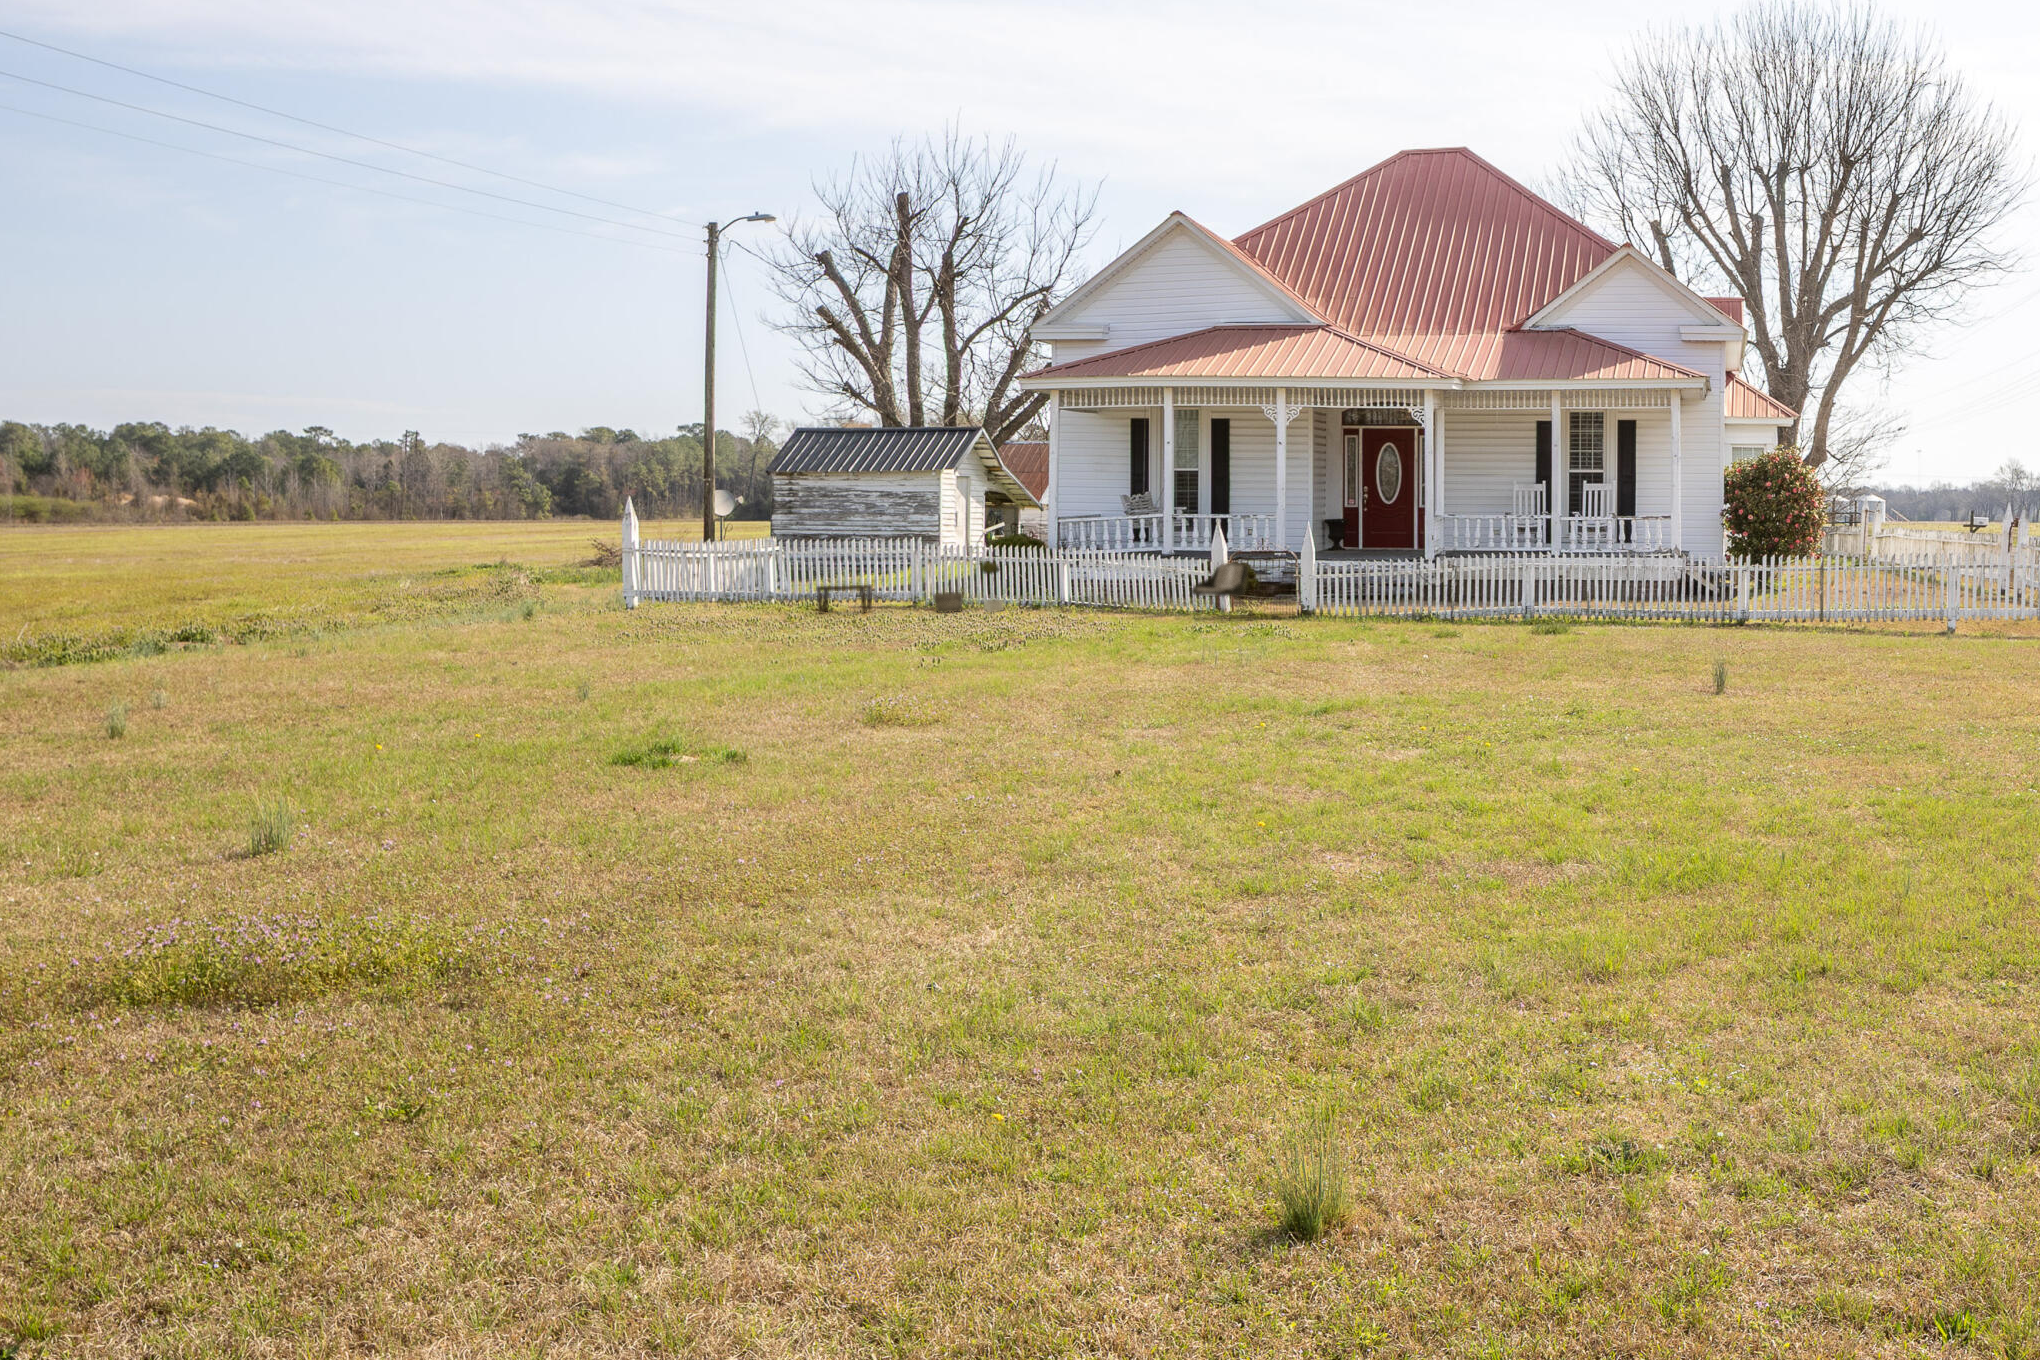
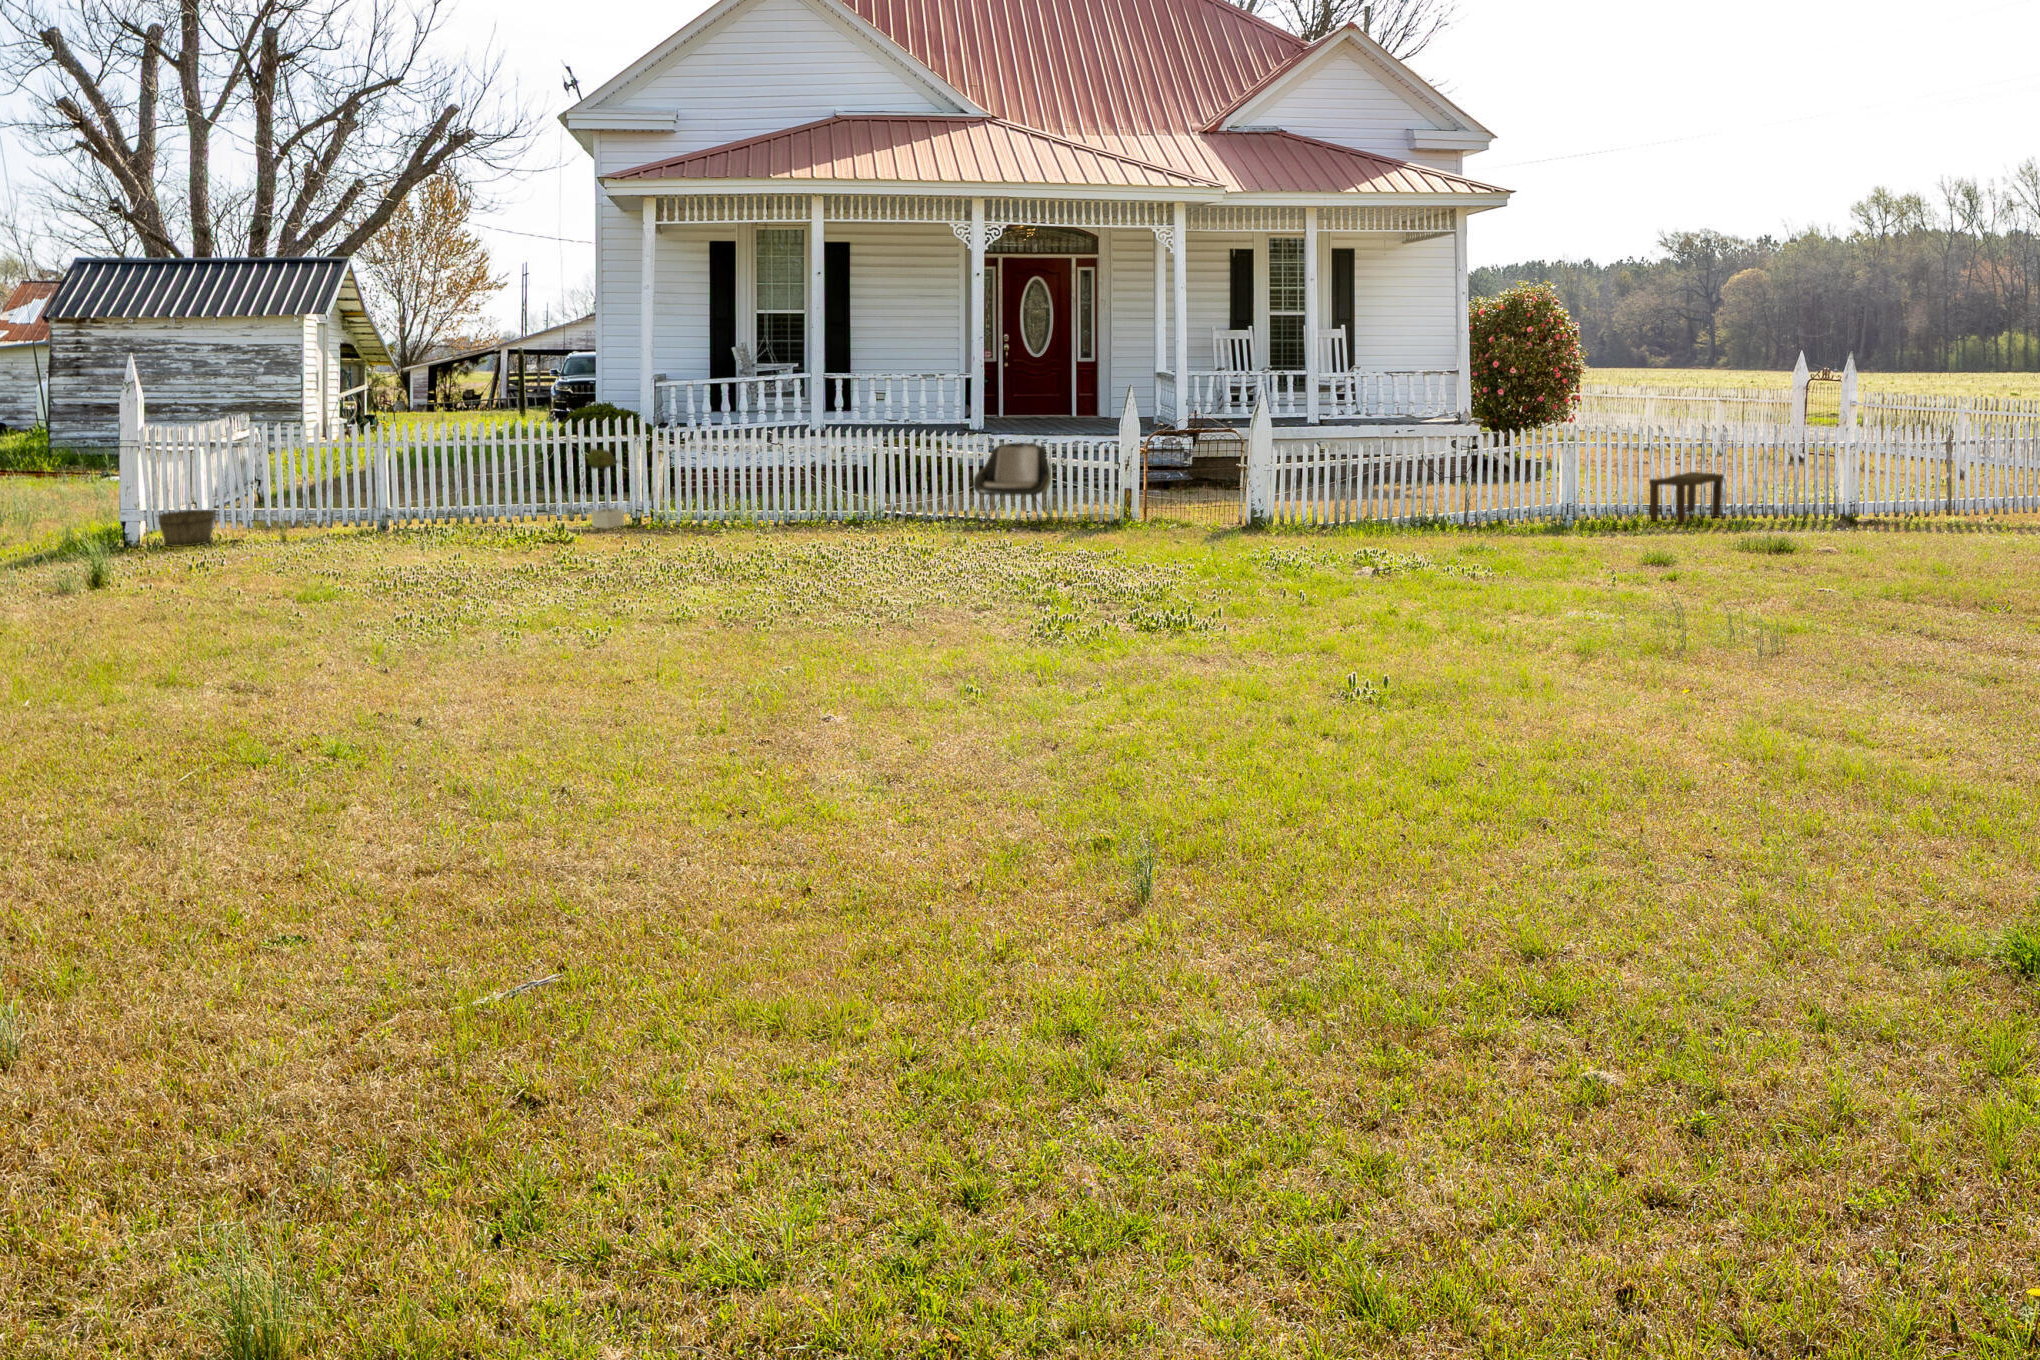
bench: present [816,584,873,613] -> present [1649,472,1724,524]
wooden bucket: present [933,592,964,613] -> present [158,504,215,547]

